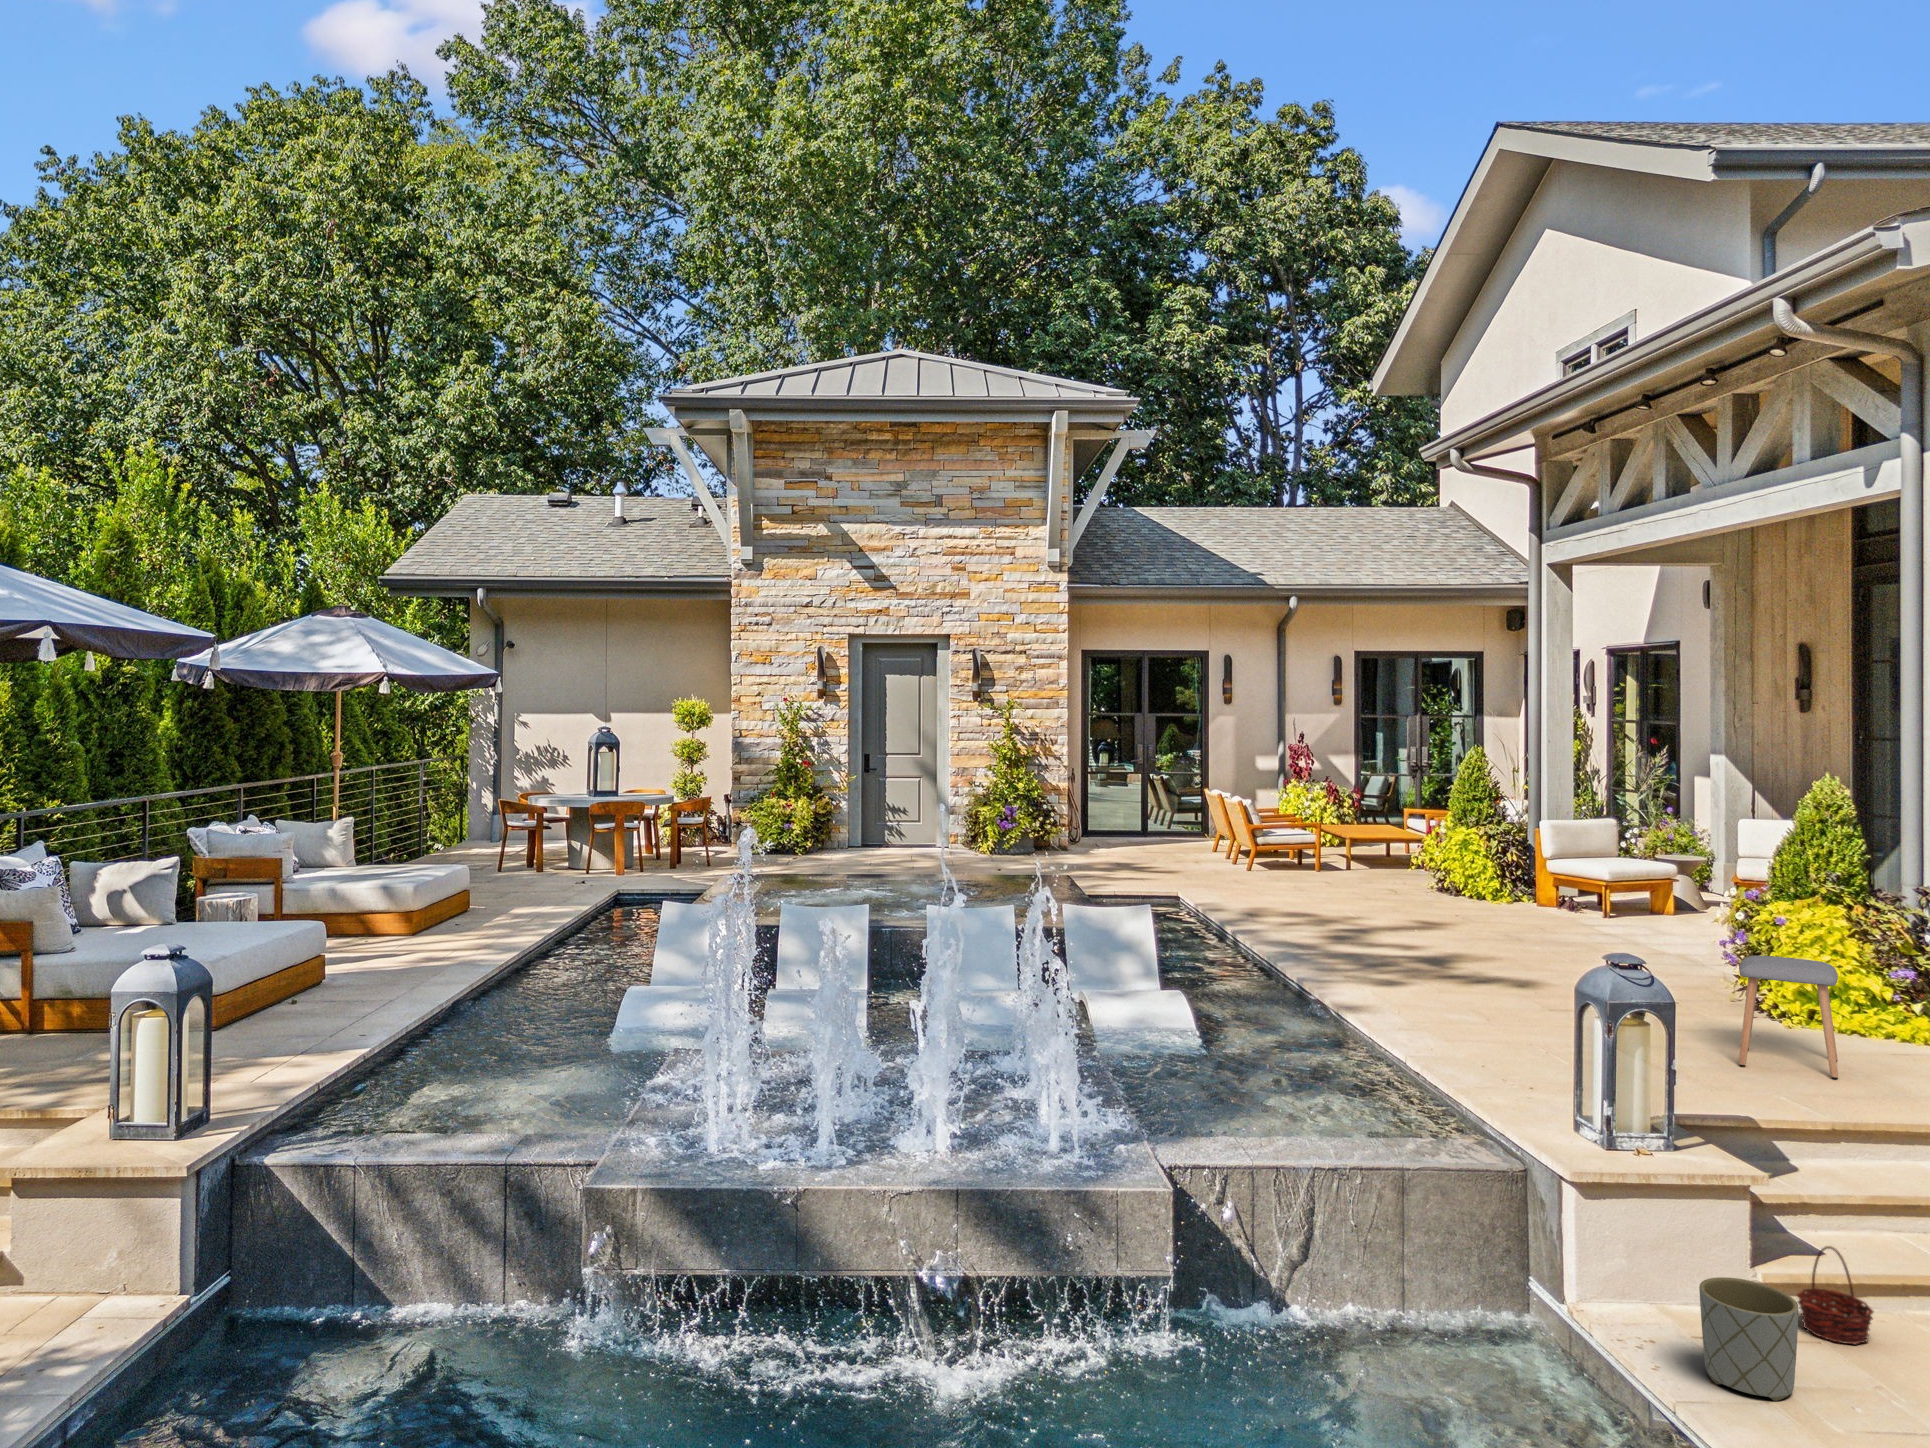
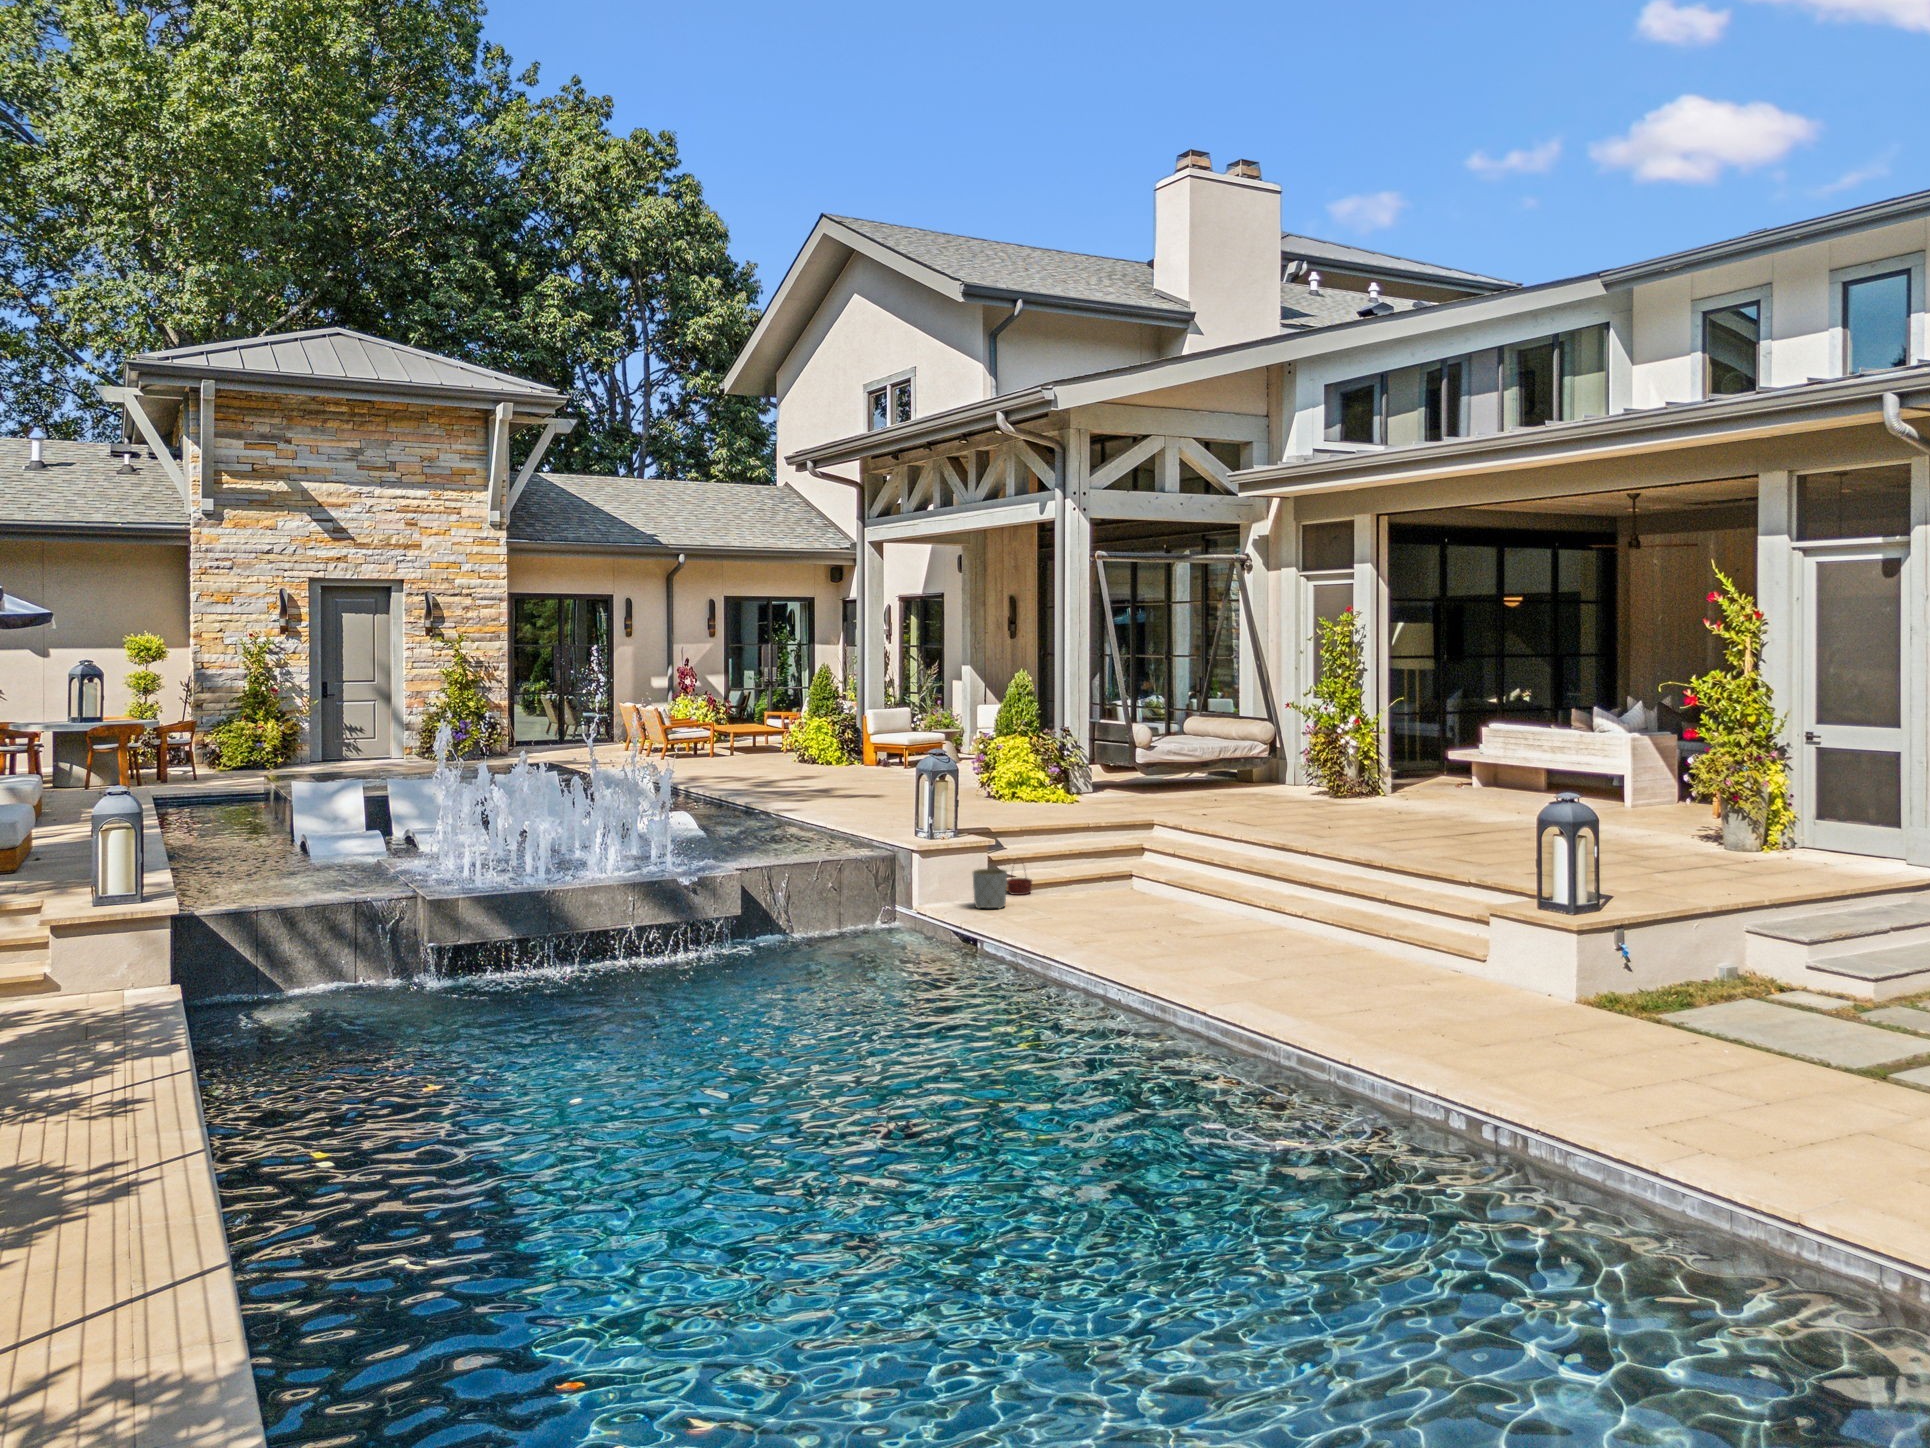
stool: present [1739,956,1838,1079] -> none [981,758,1022,813]

